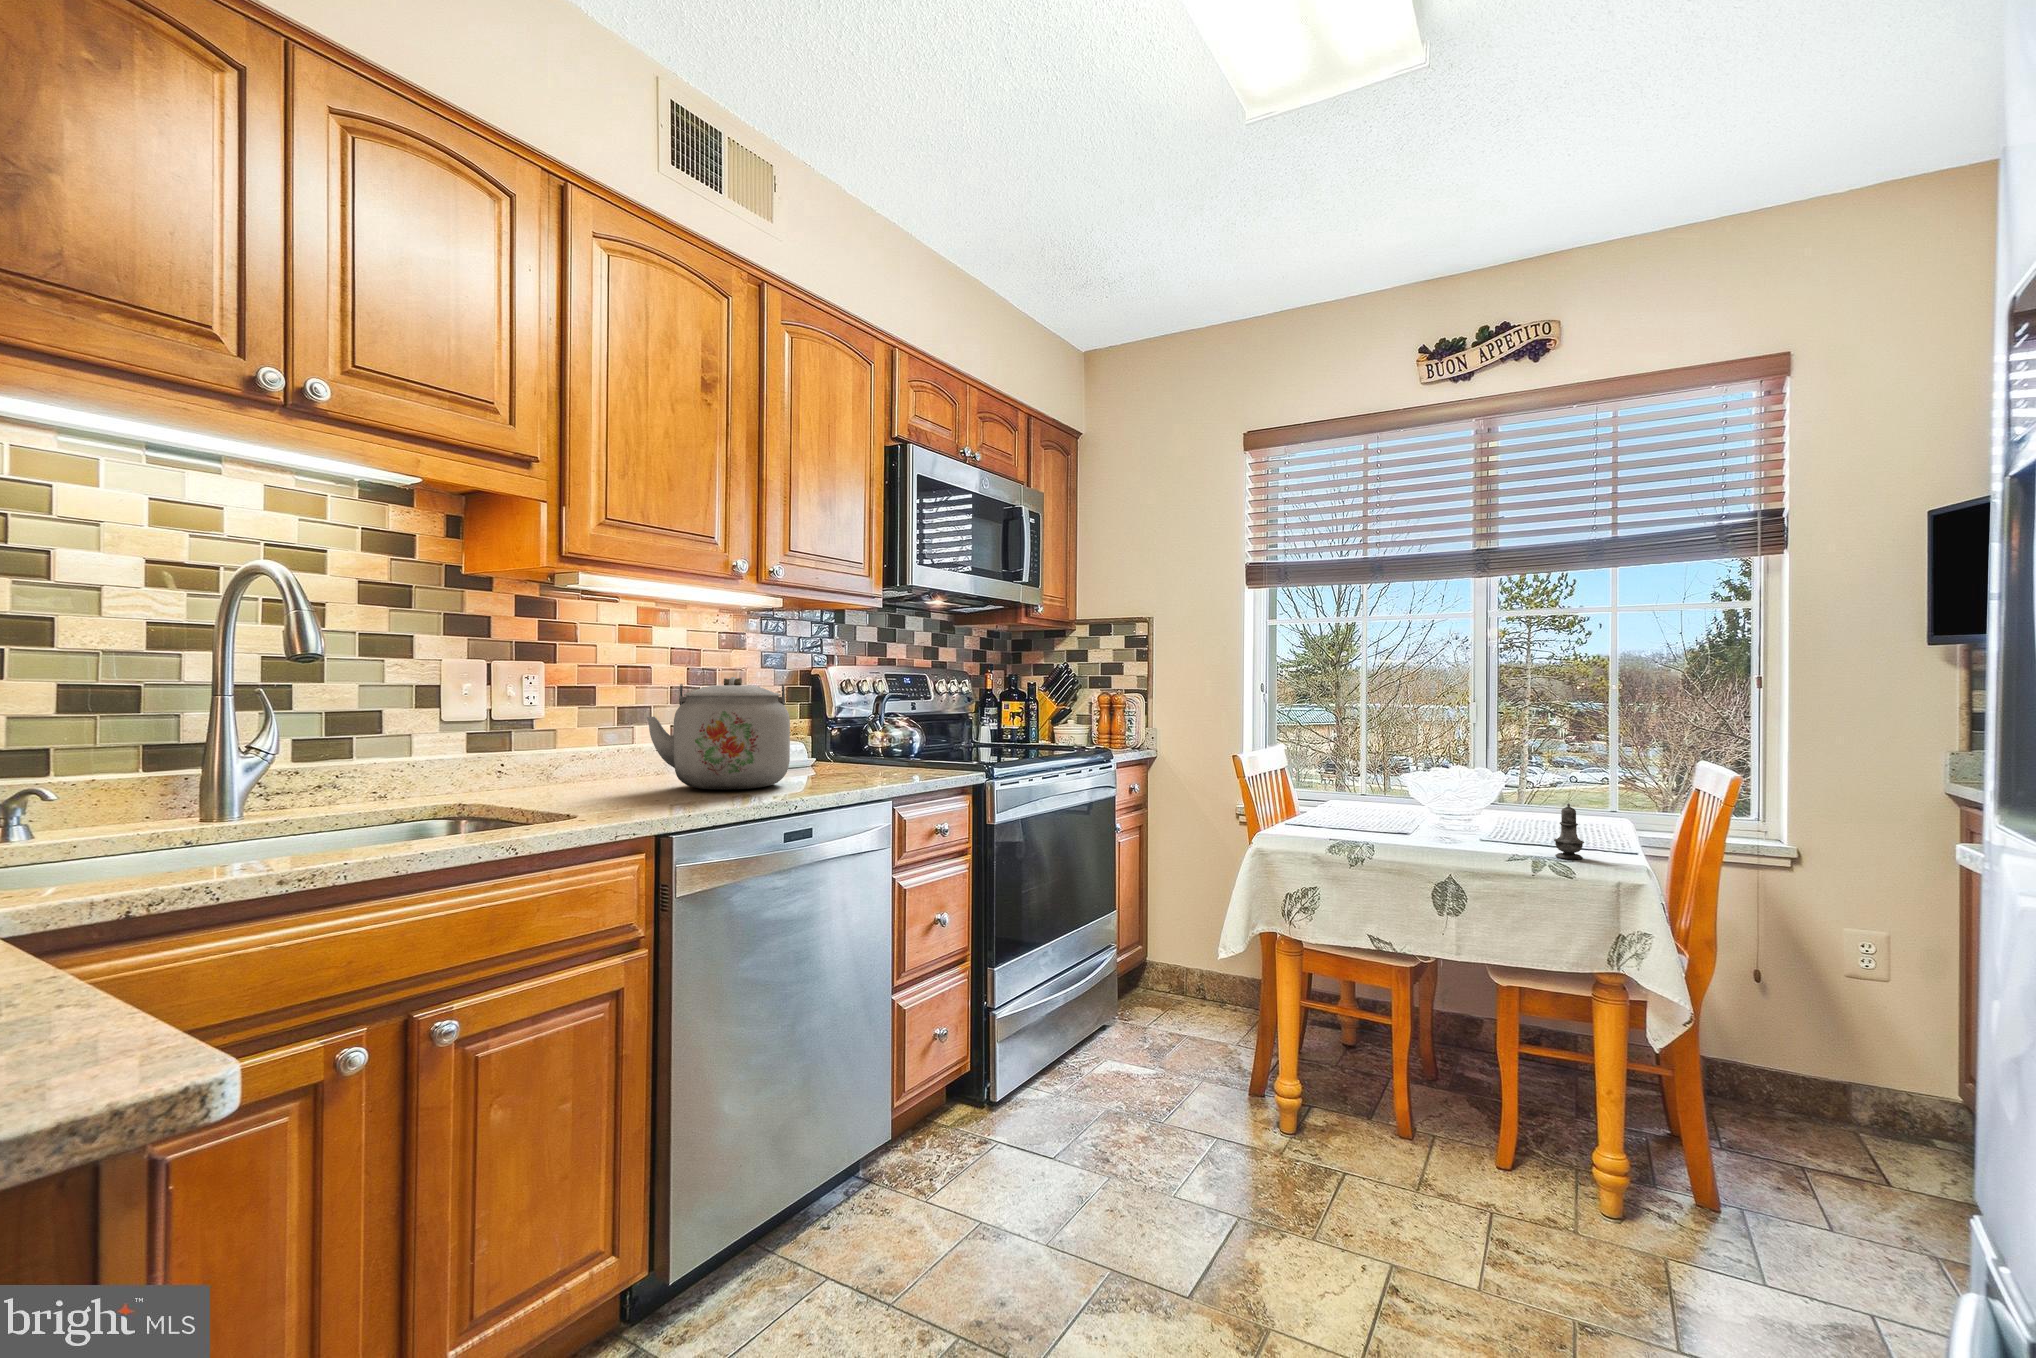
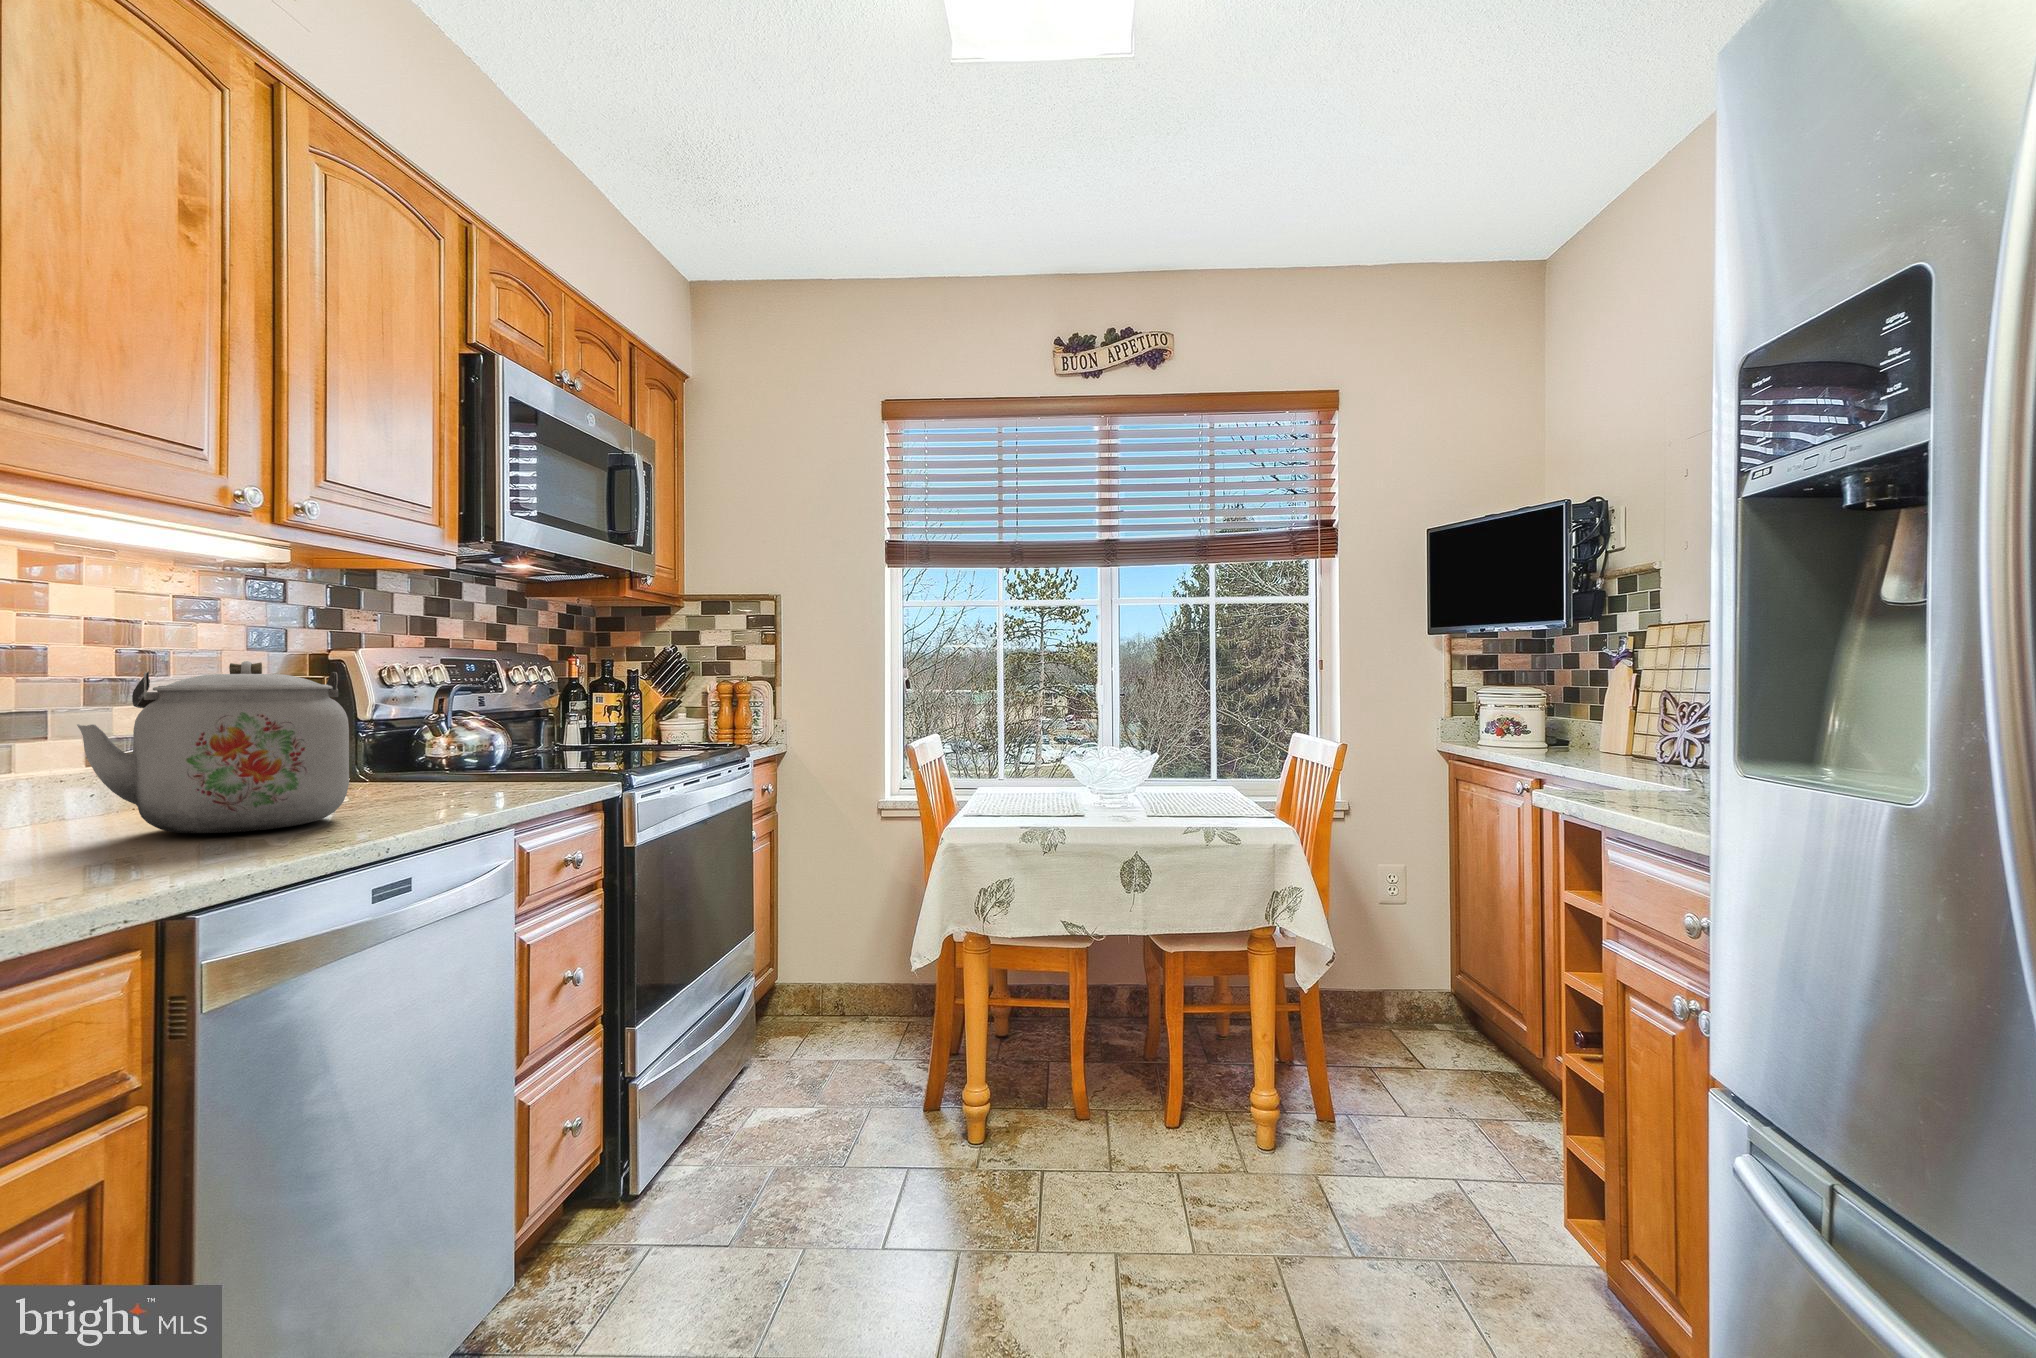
salt shaker: present [1554,803,1584,859] -> none [1219,777,1244,829]

